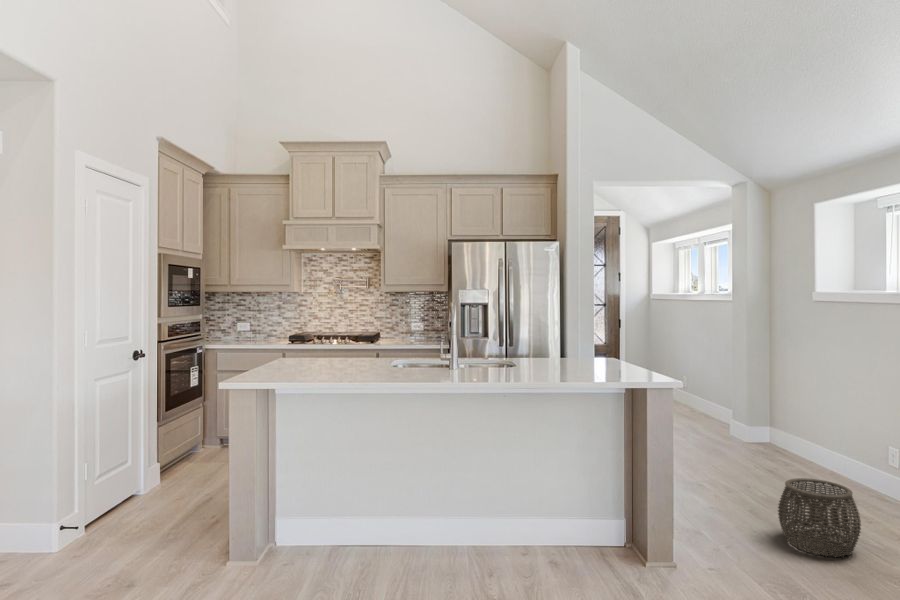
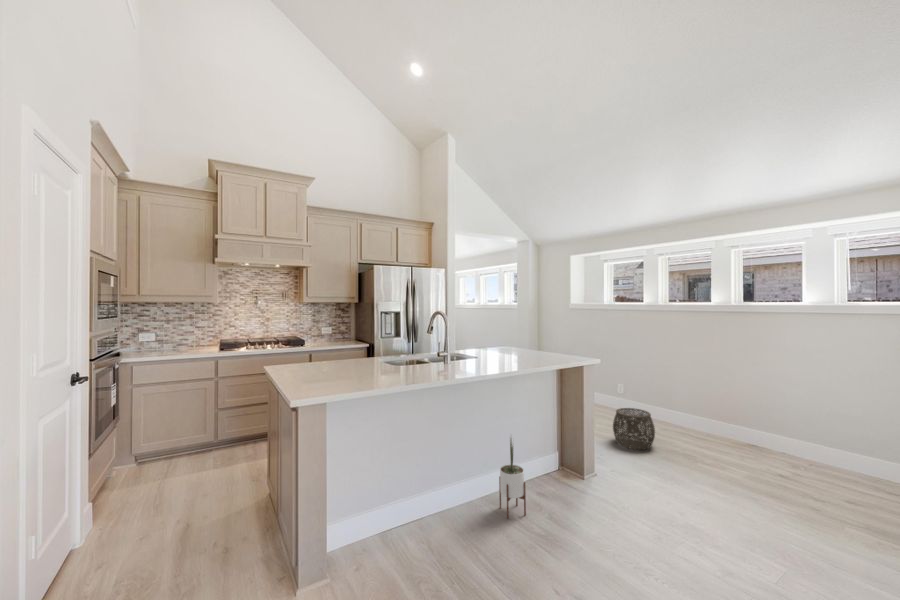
potted plant: none [477,461,509,578] -> present [499,438,526,518]

